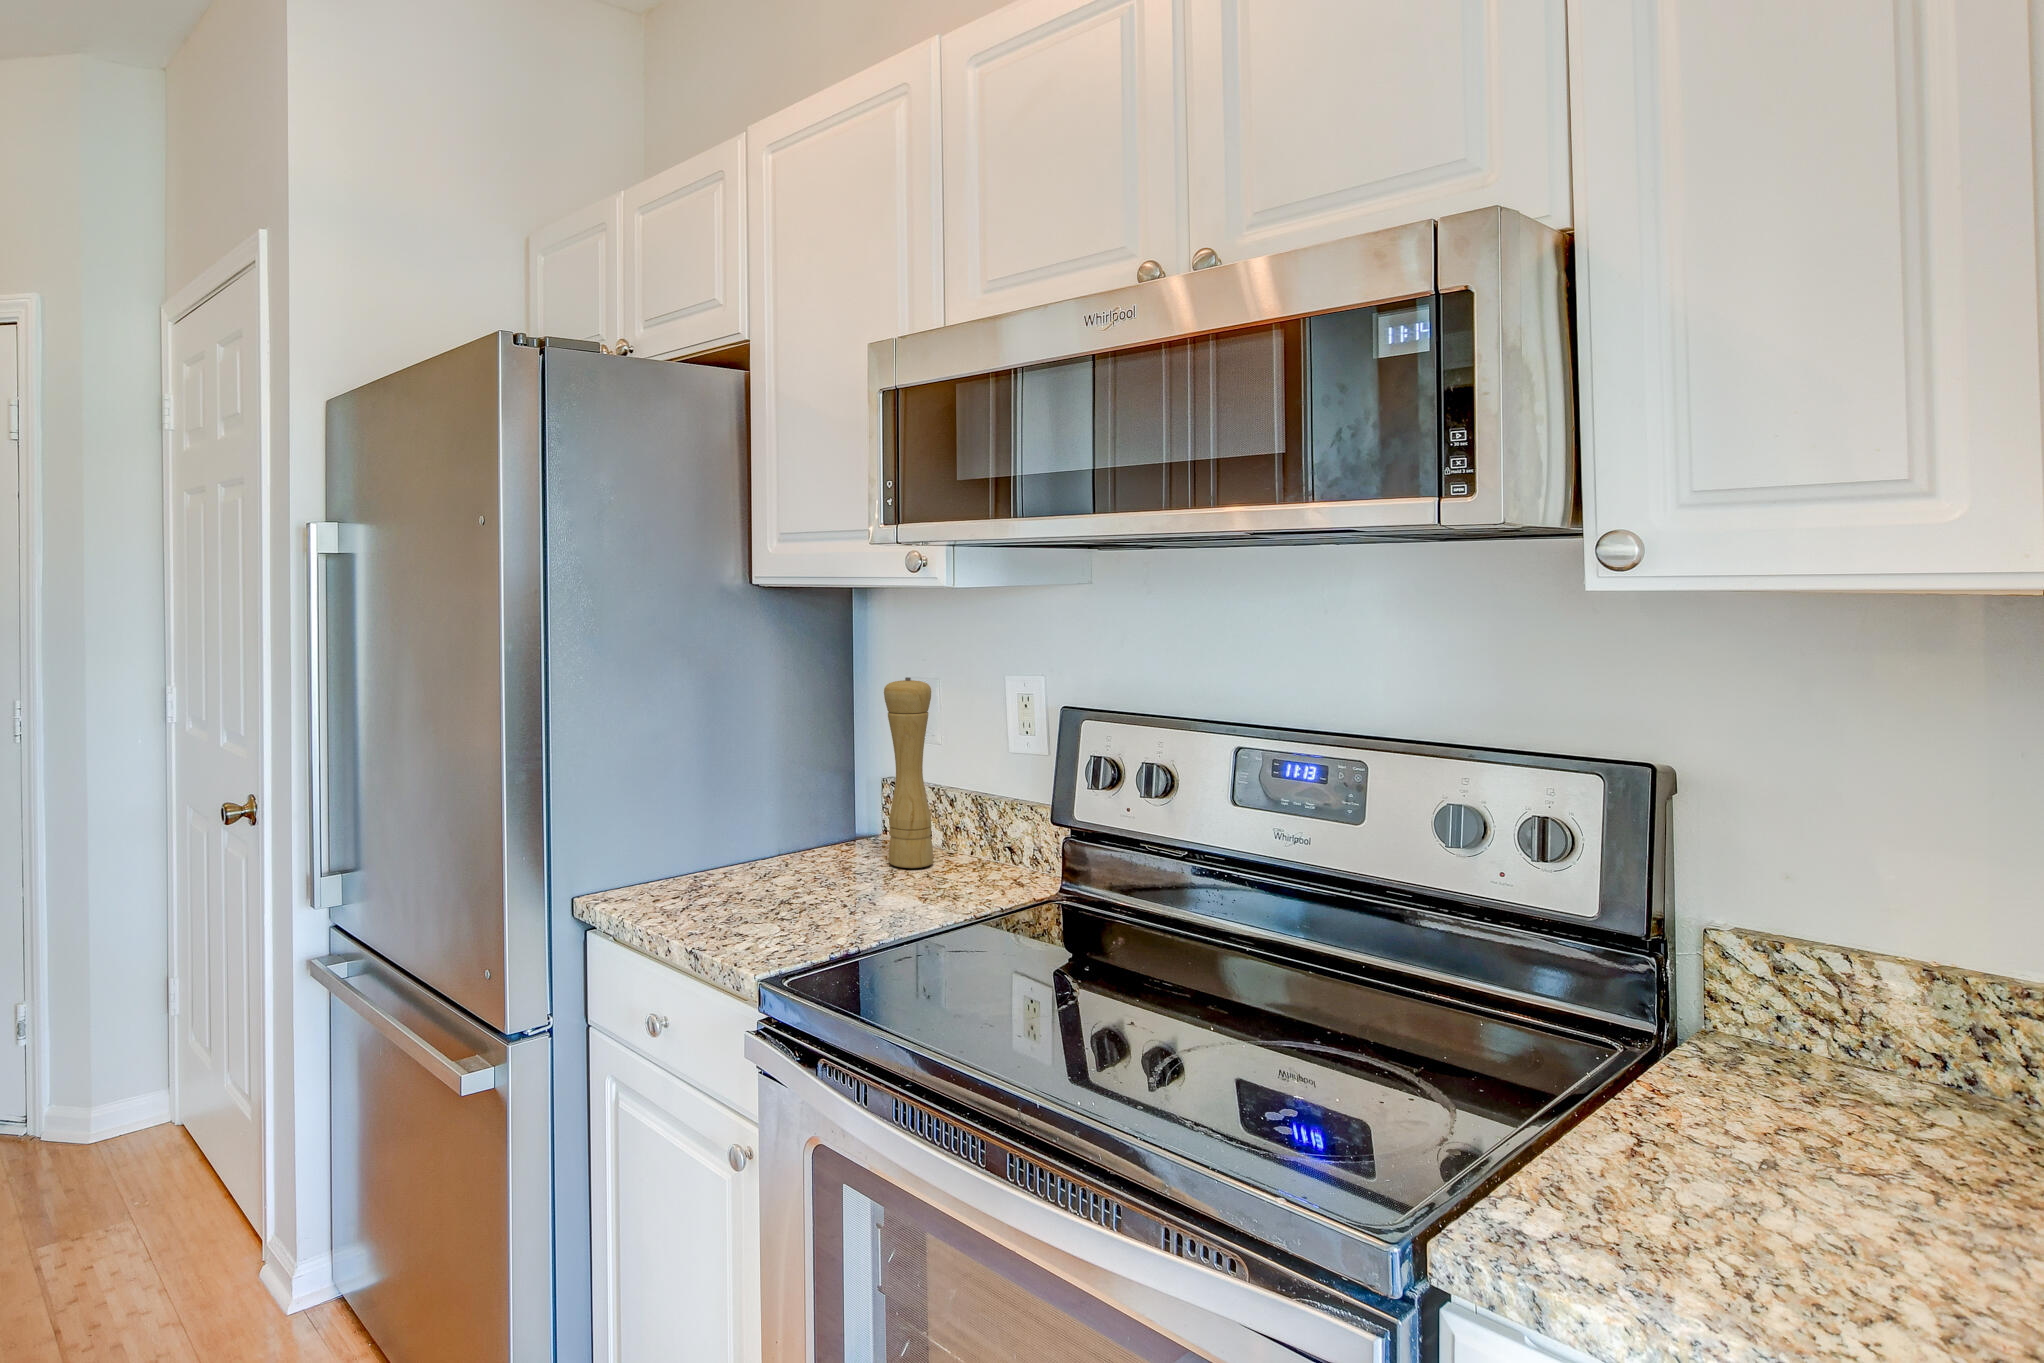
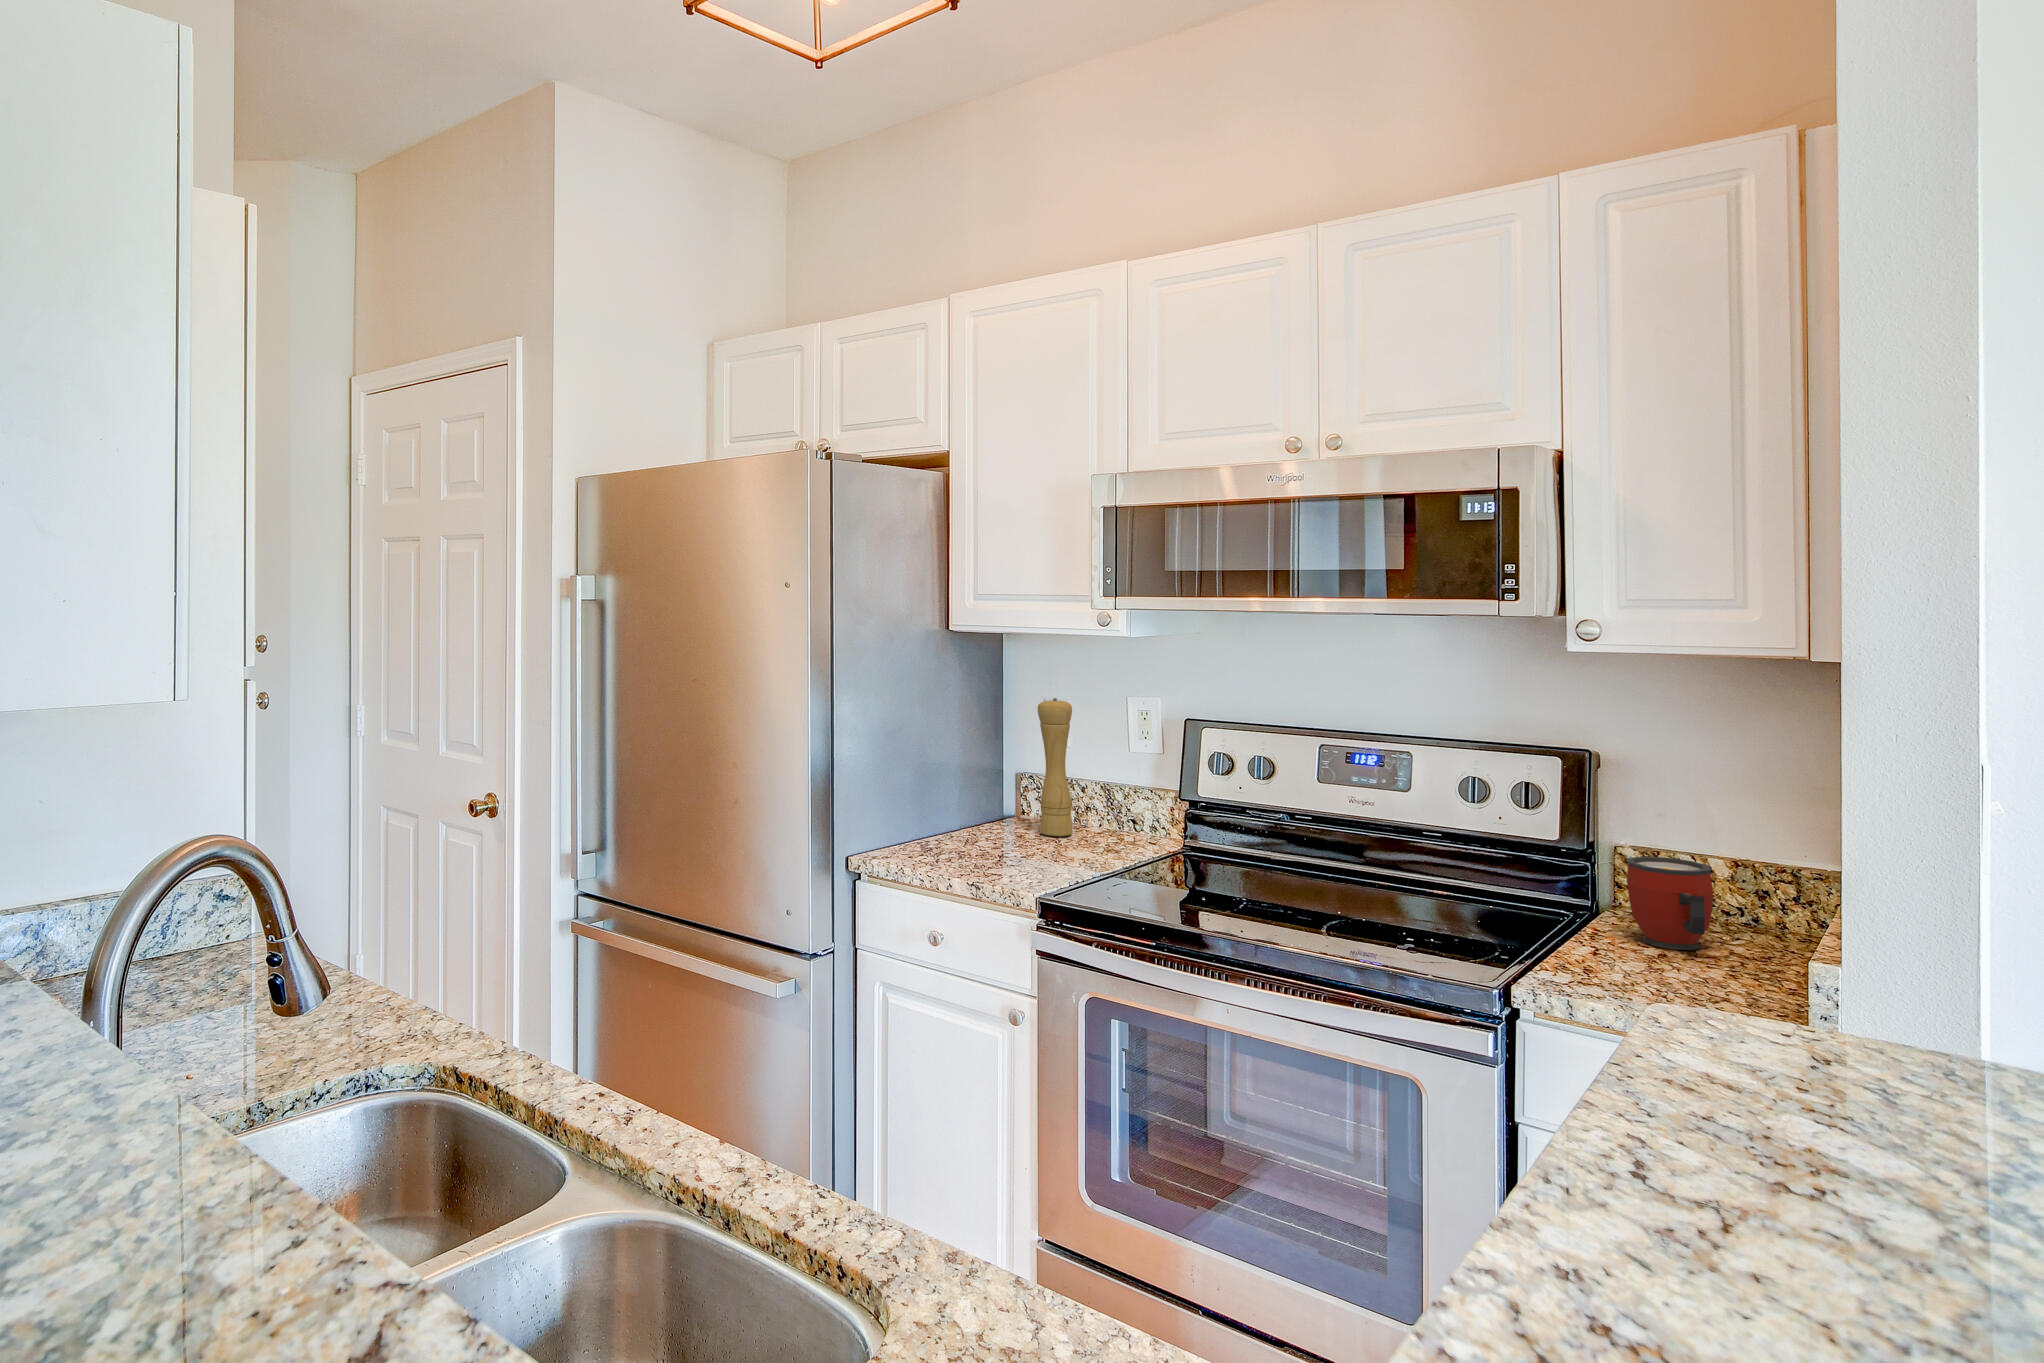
mug: none [1708,960,1876,1148] -> present [1627,856,1713,950]

